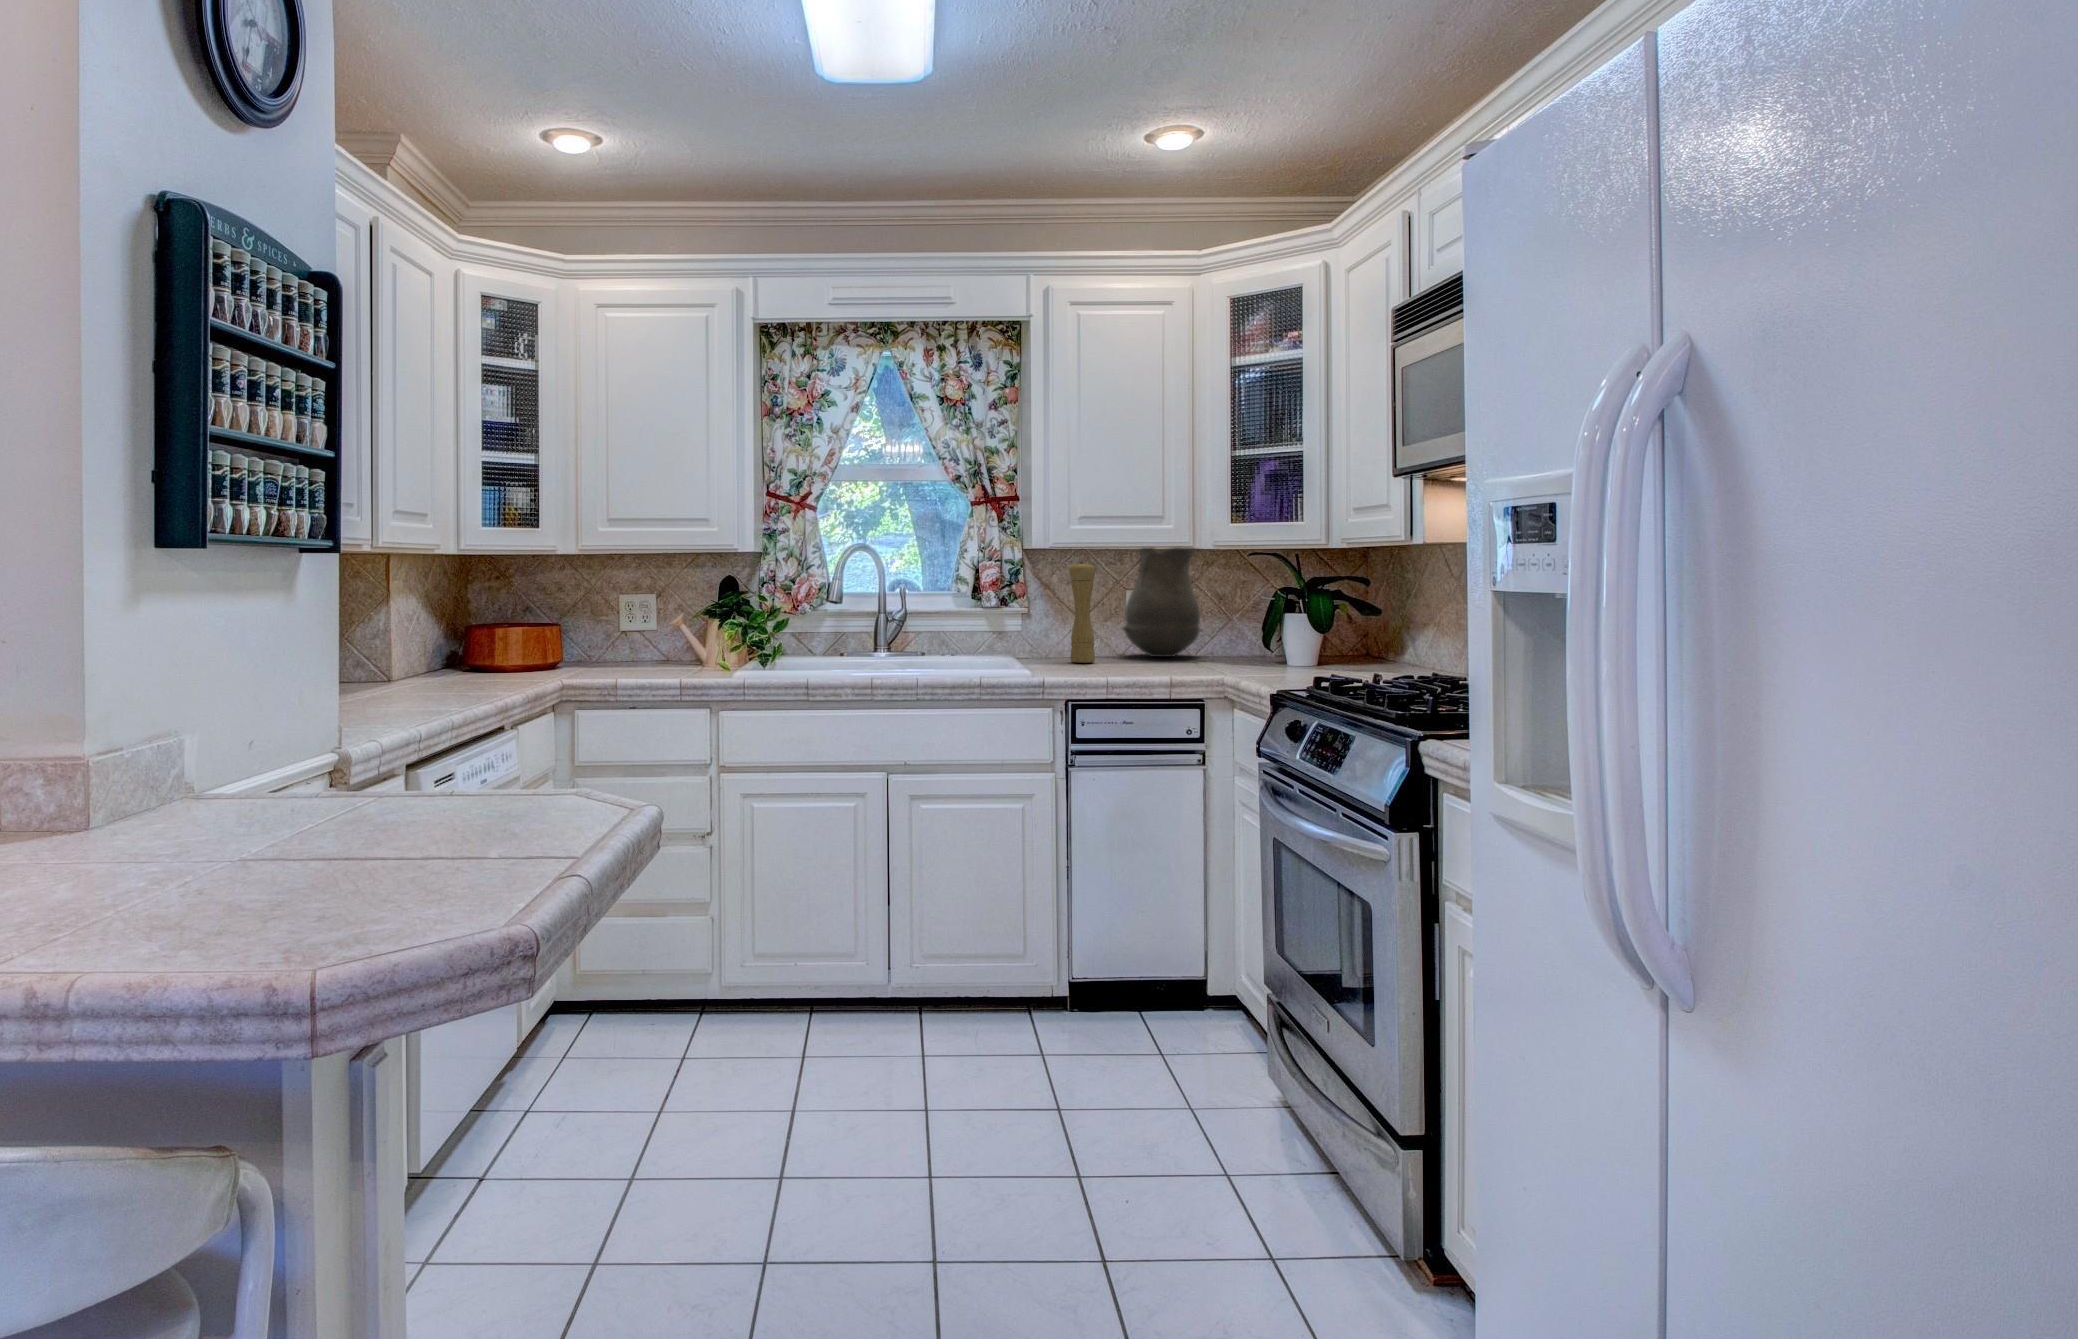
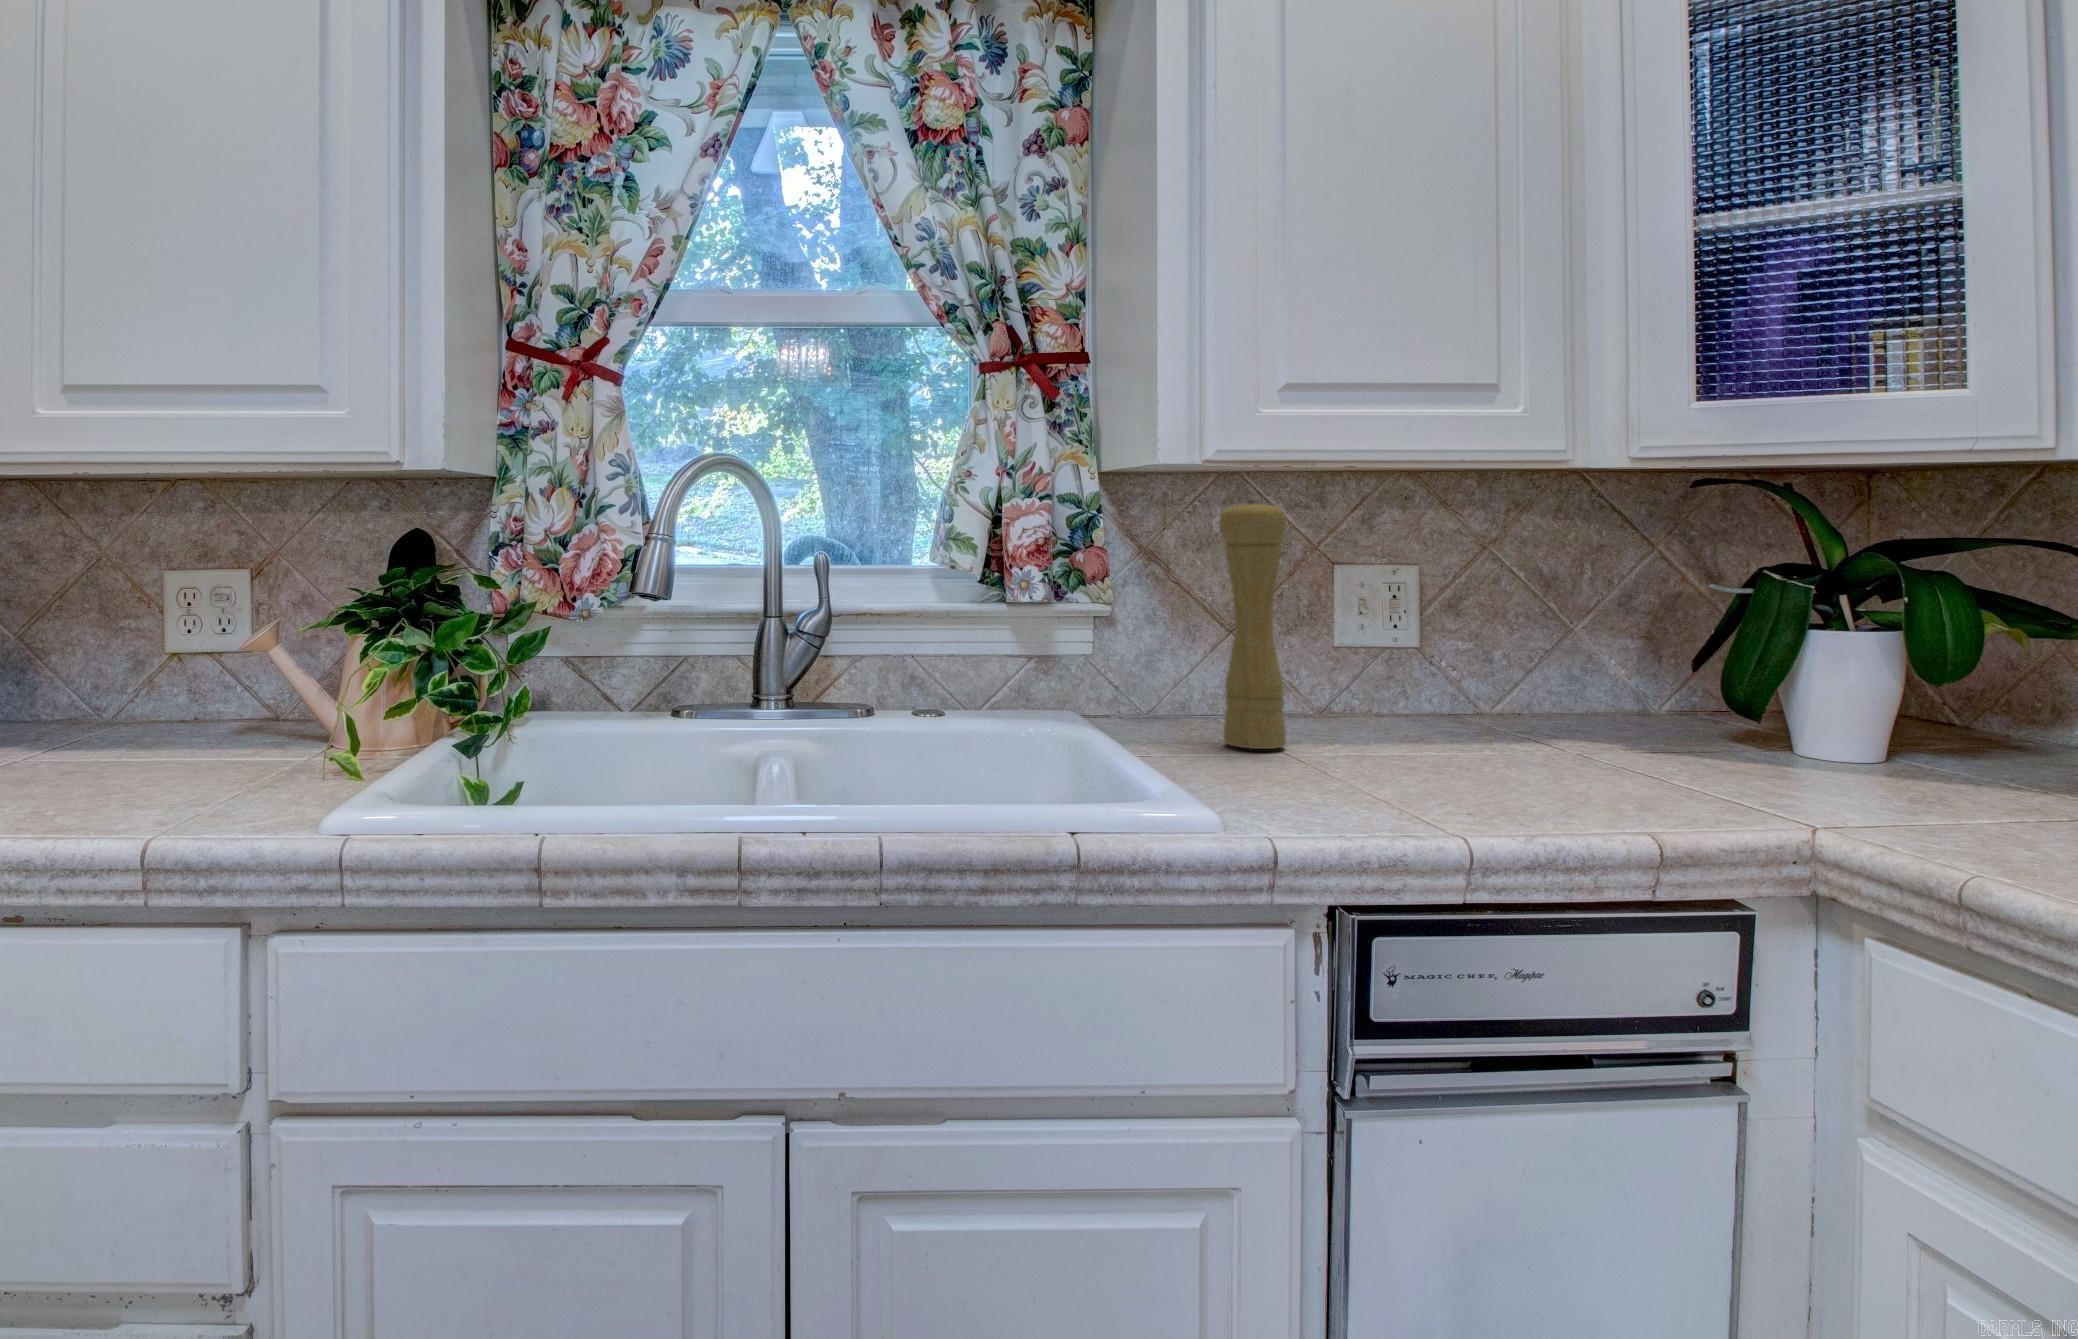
vase: present [1123,547,1200,657] -> none [1333,462,1522,728]

